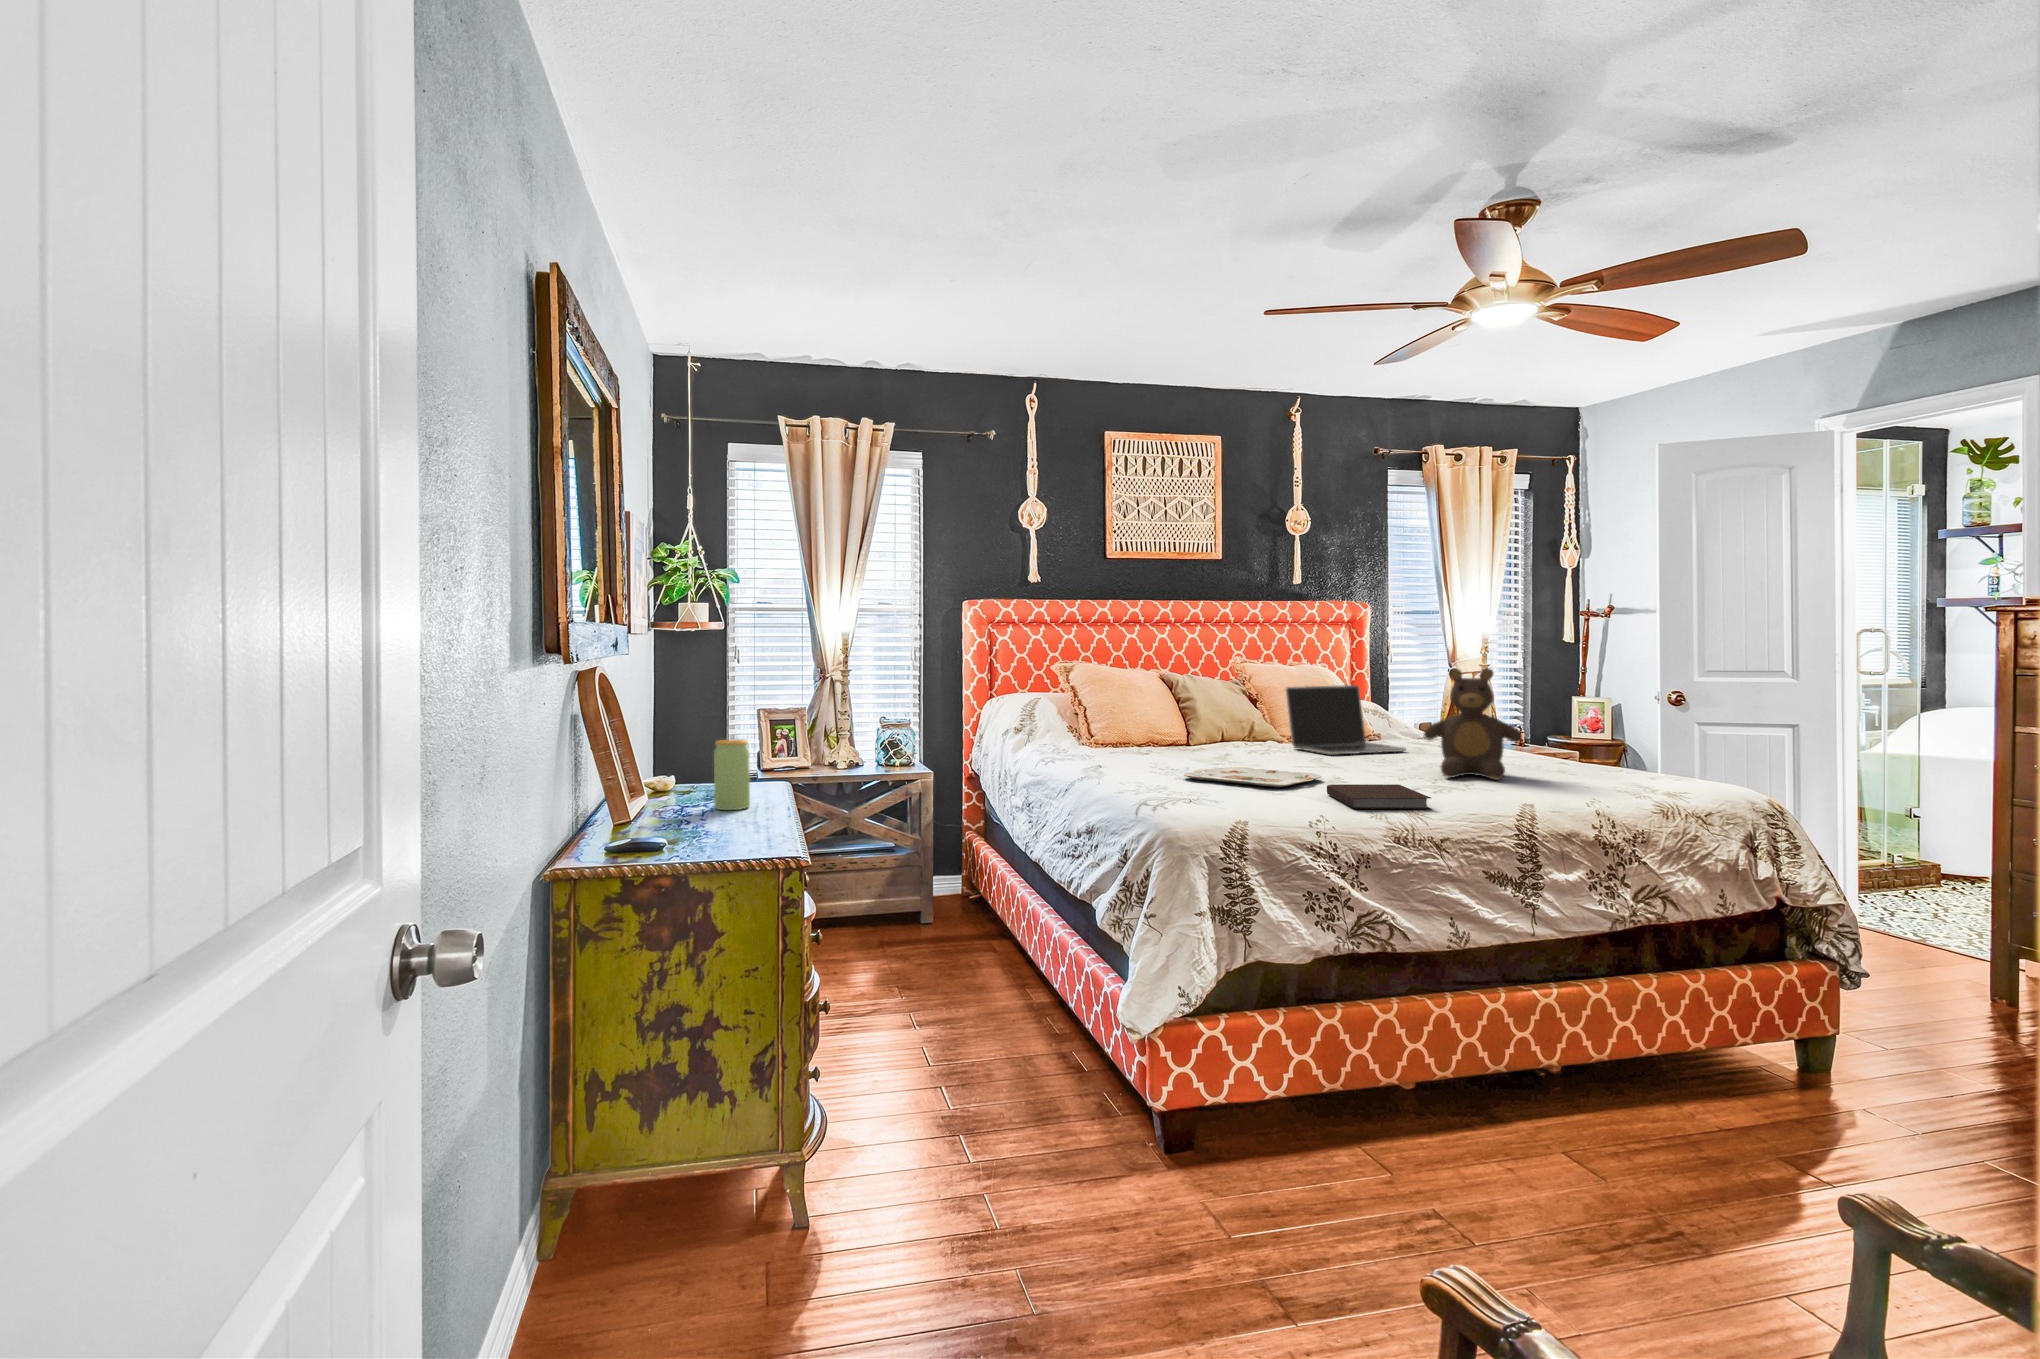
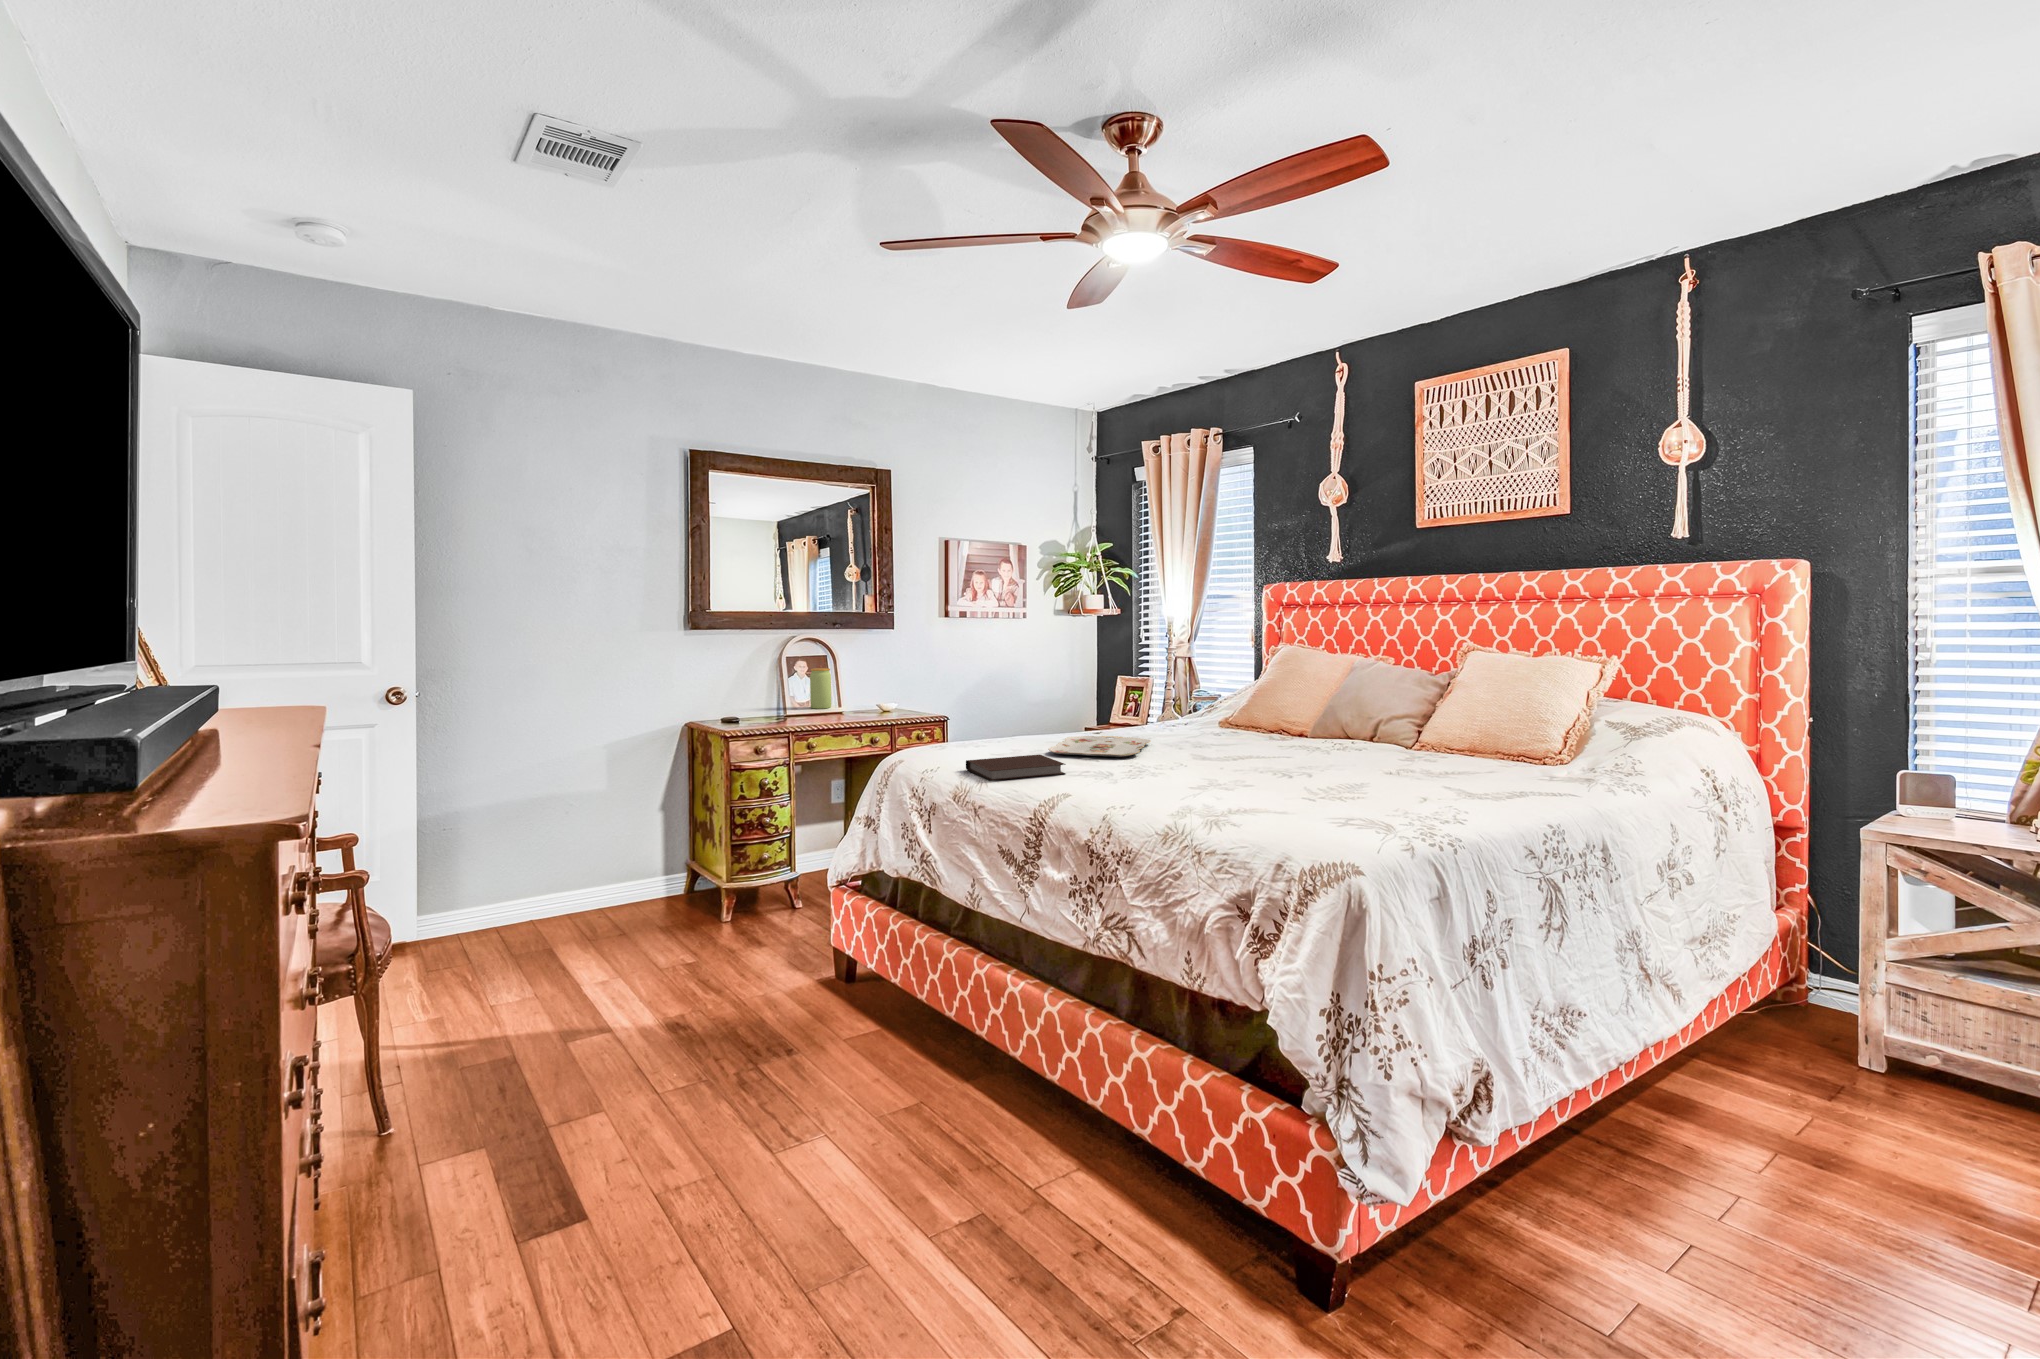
teddy bear: present [1423,668,1522,780] -> none [1202,661,1289,788]
laptop: present [1286,685,1406,755] -> none [1326,674,1464,764]

